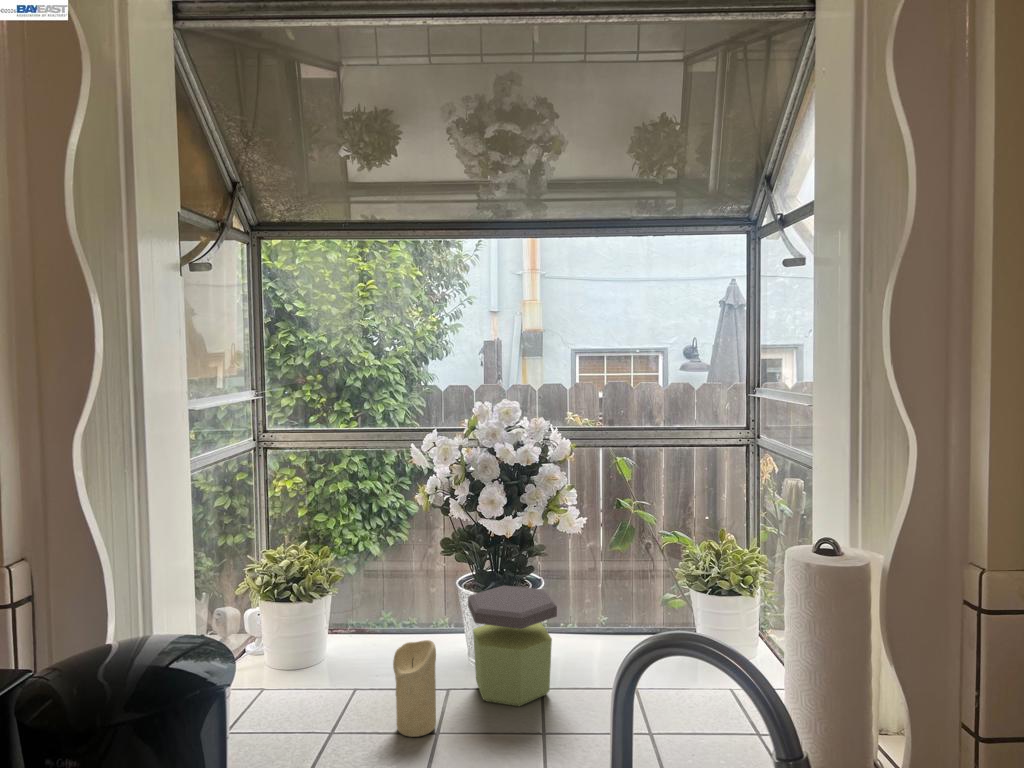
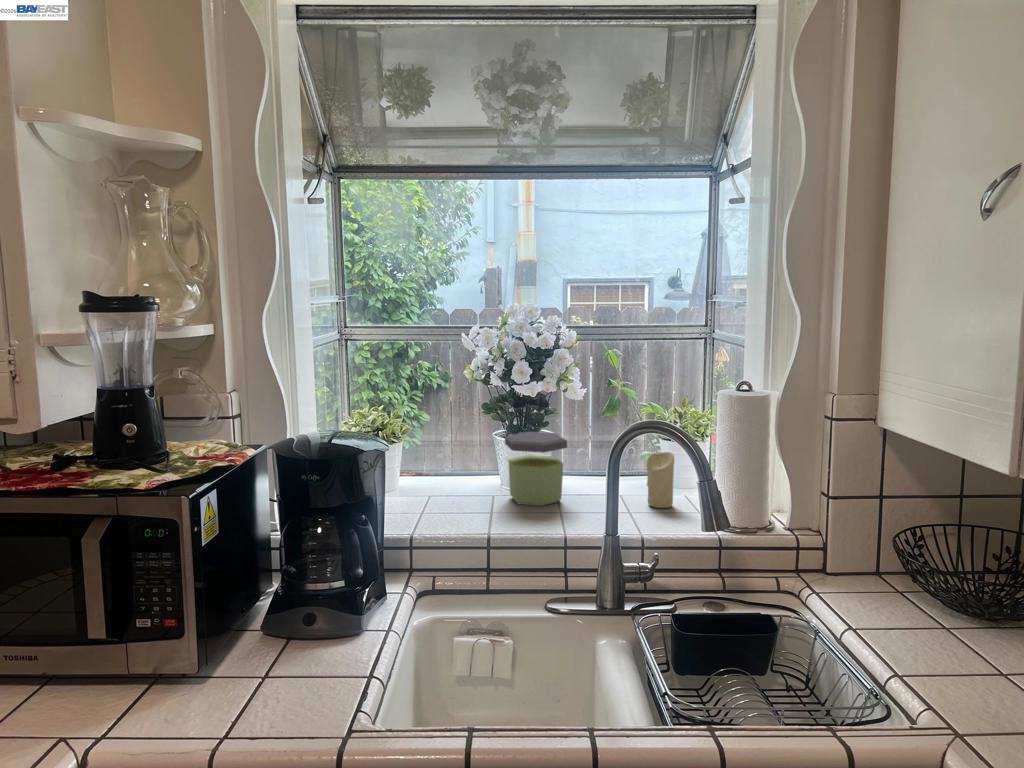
candle: present [393,640,436,737] -> present [647,452,674,508]

